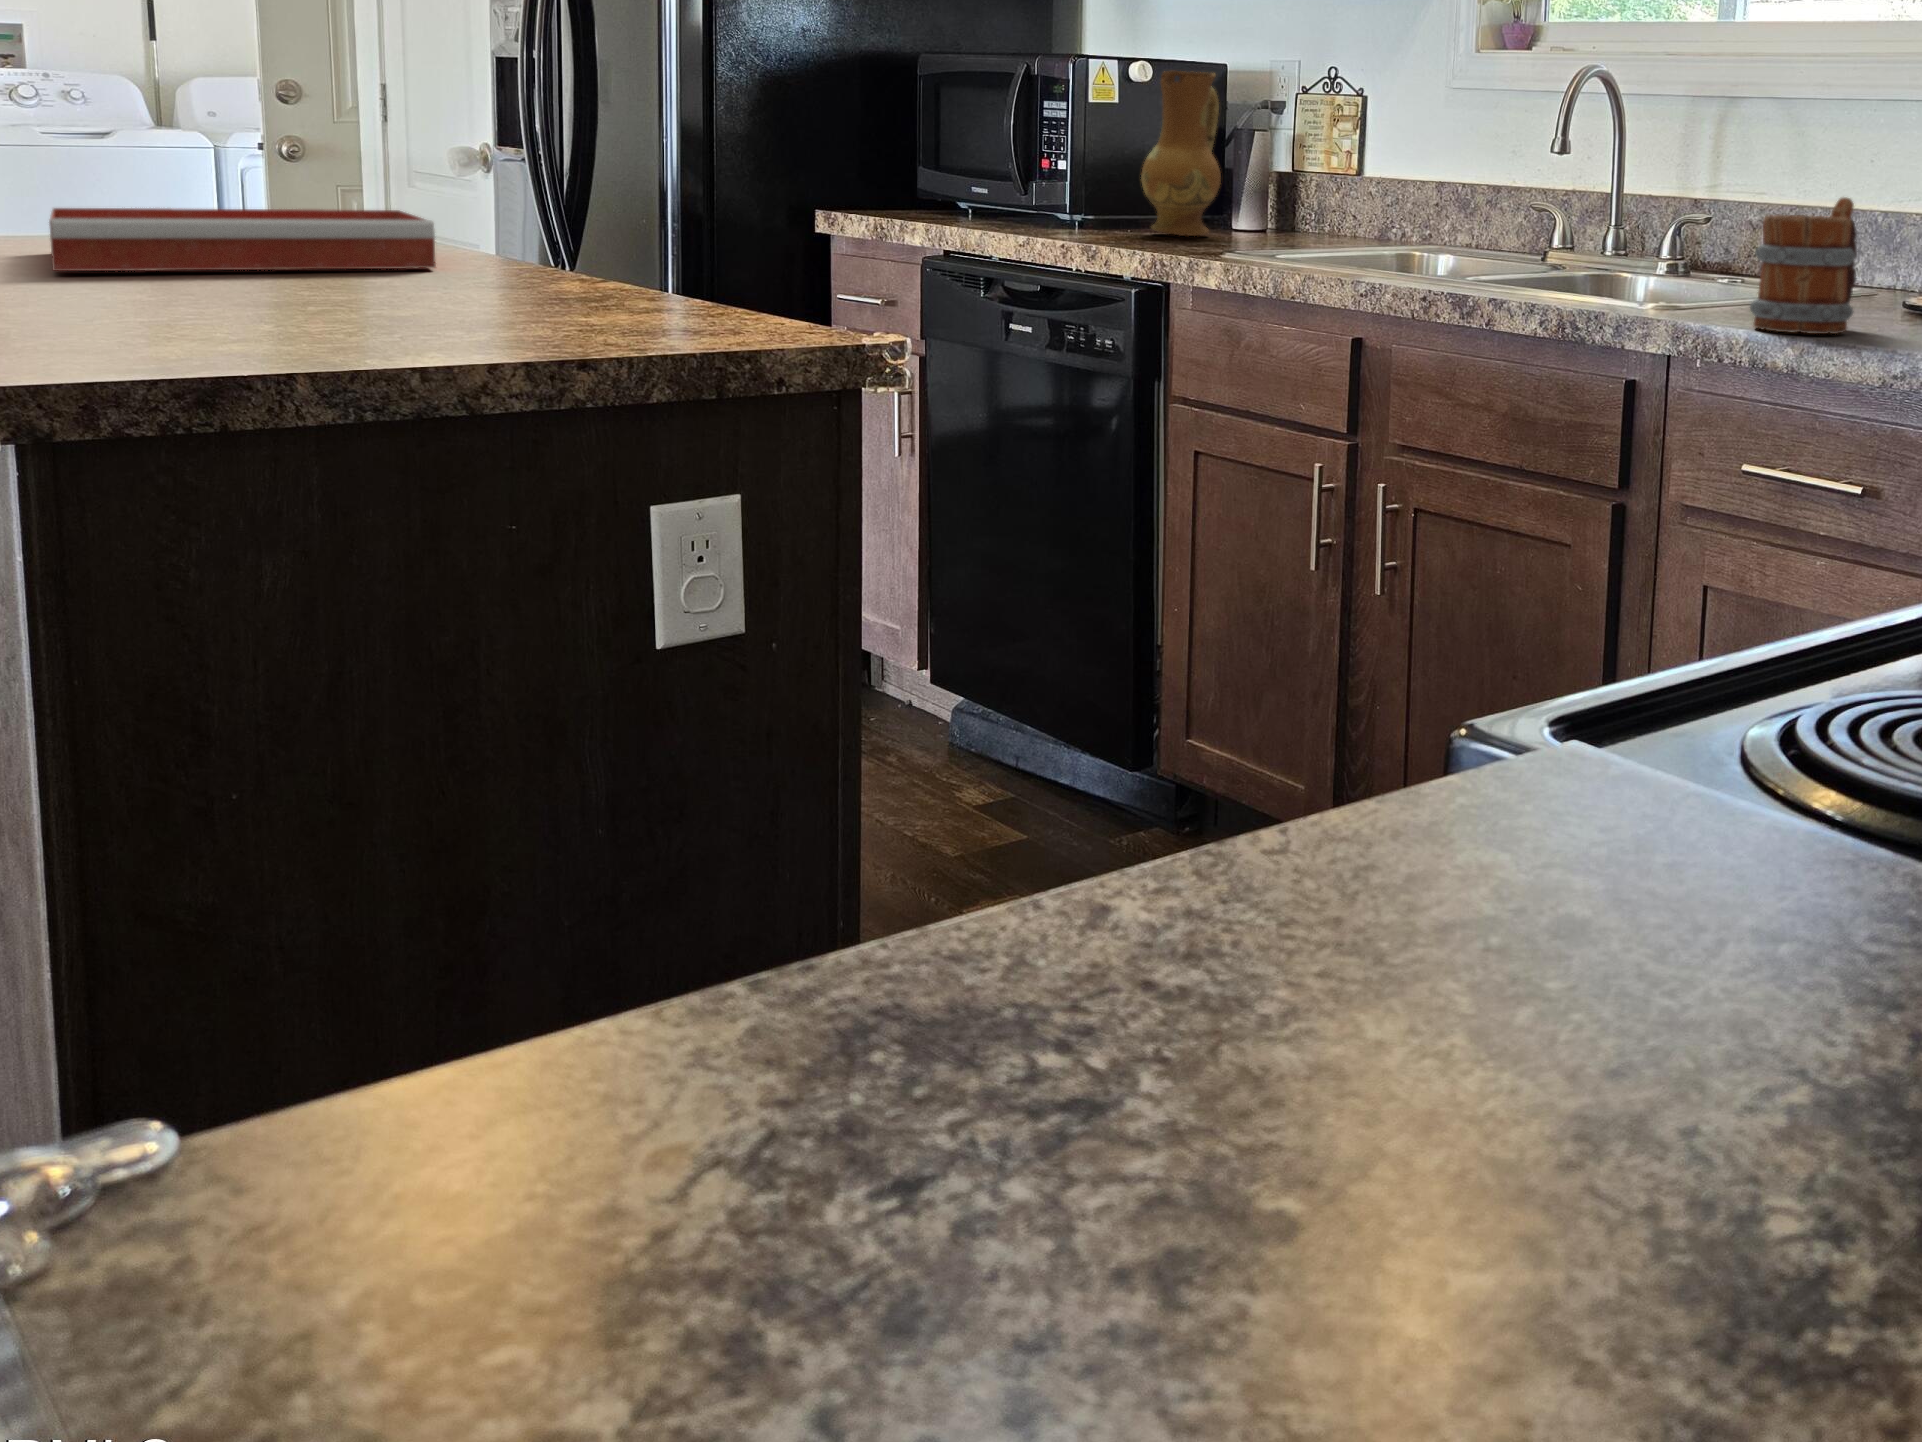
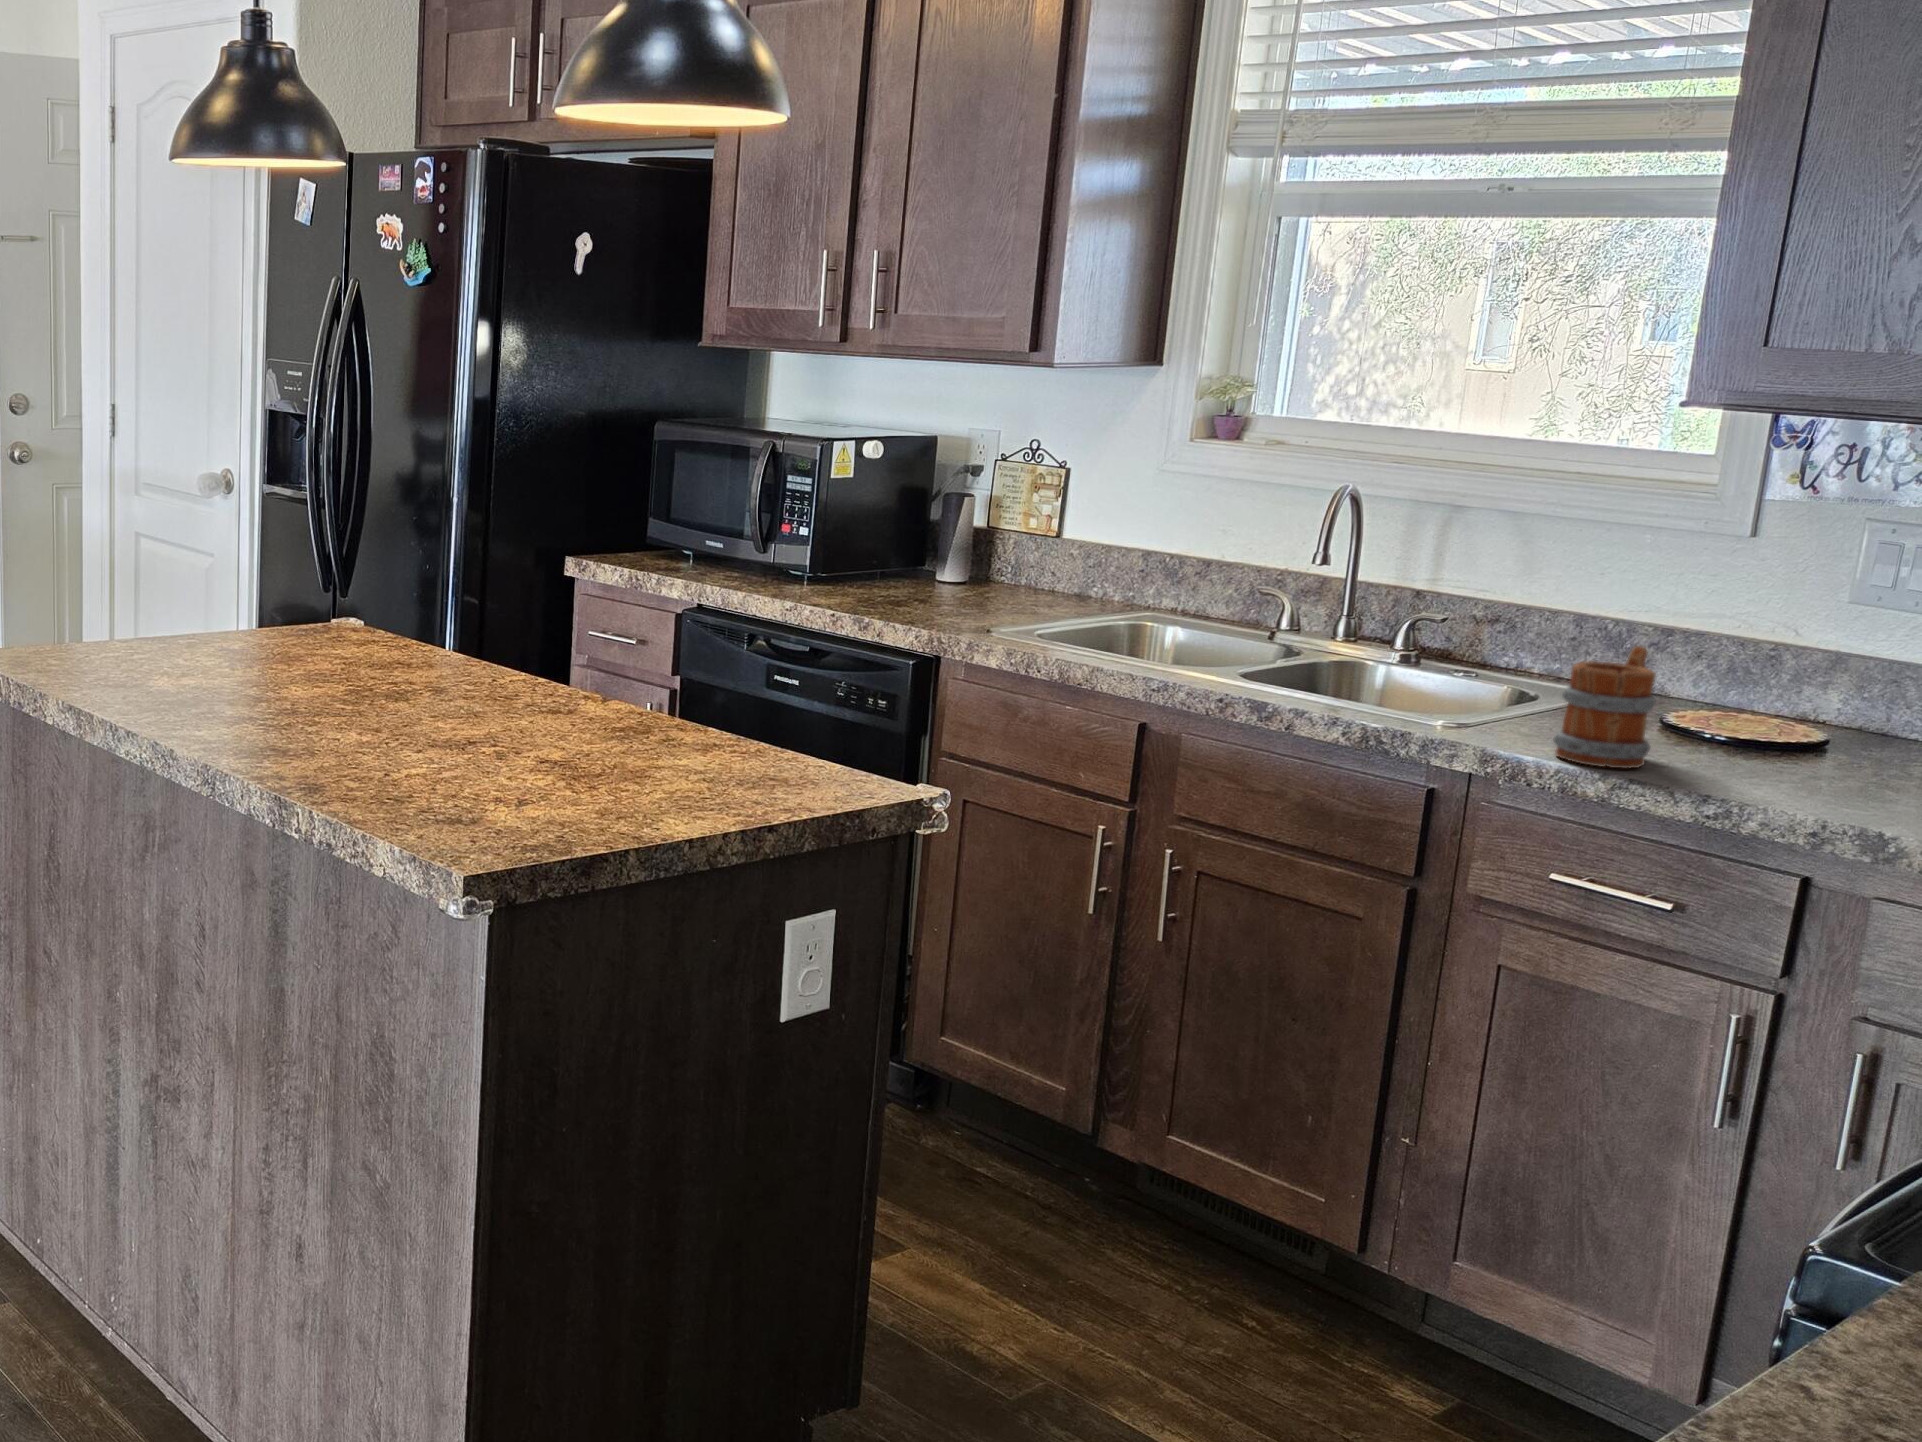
ceramic jug: present [1141,71,1221,236] -> none [876,452,950,595]
tray: present [49,208,436,271] -> none [201,631,505,713]

